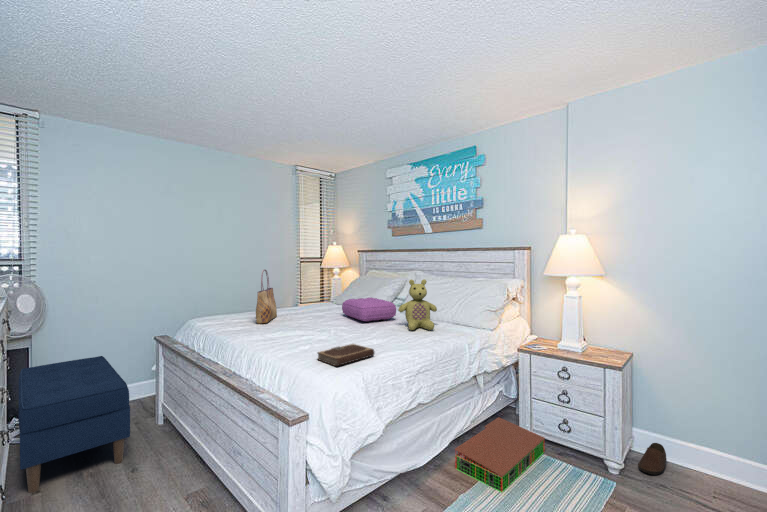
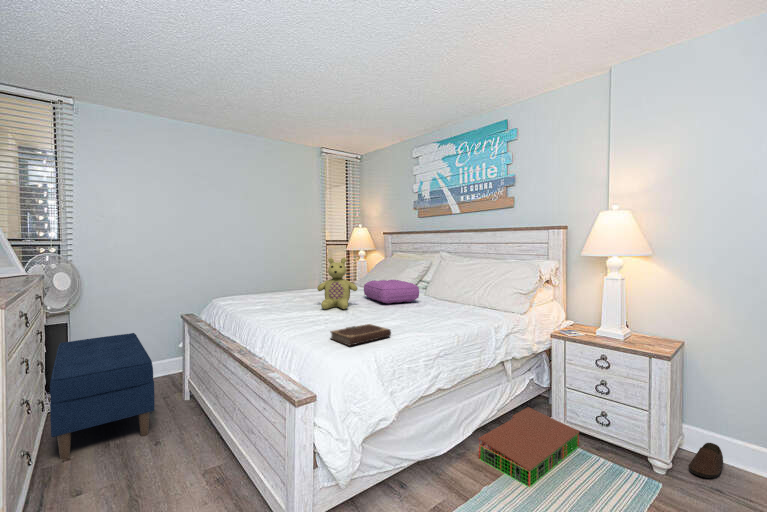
tote bag: present [256,269,277,323] -> none [276,249,298,304]
stuffed bear: present [398,279,437,330] -> present [317,258,358,309]

